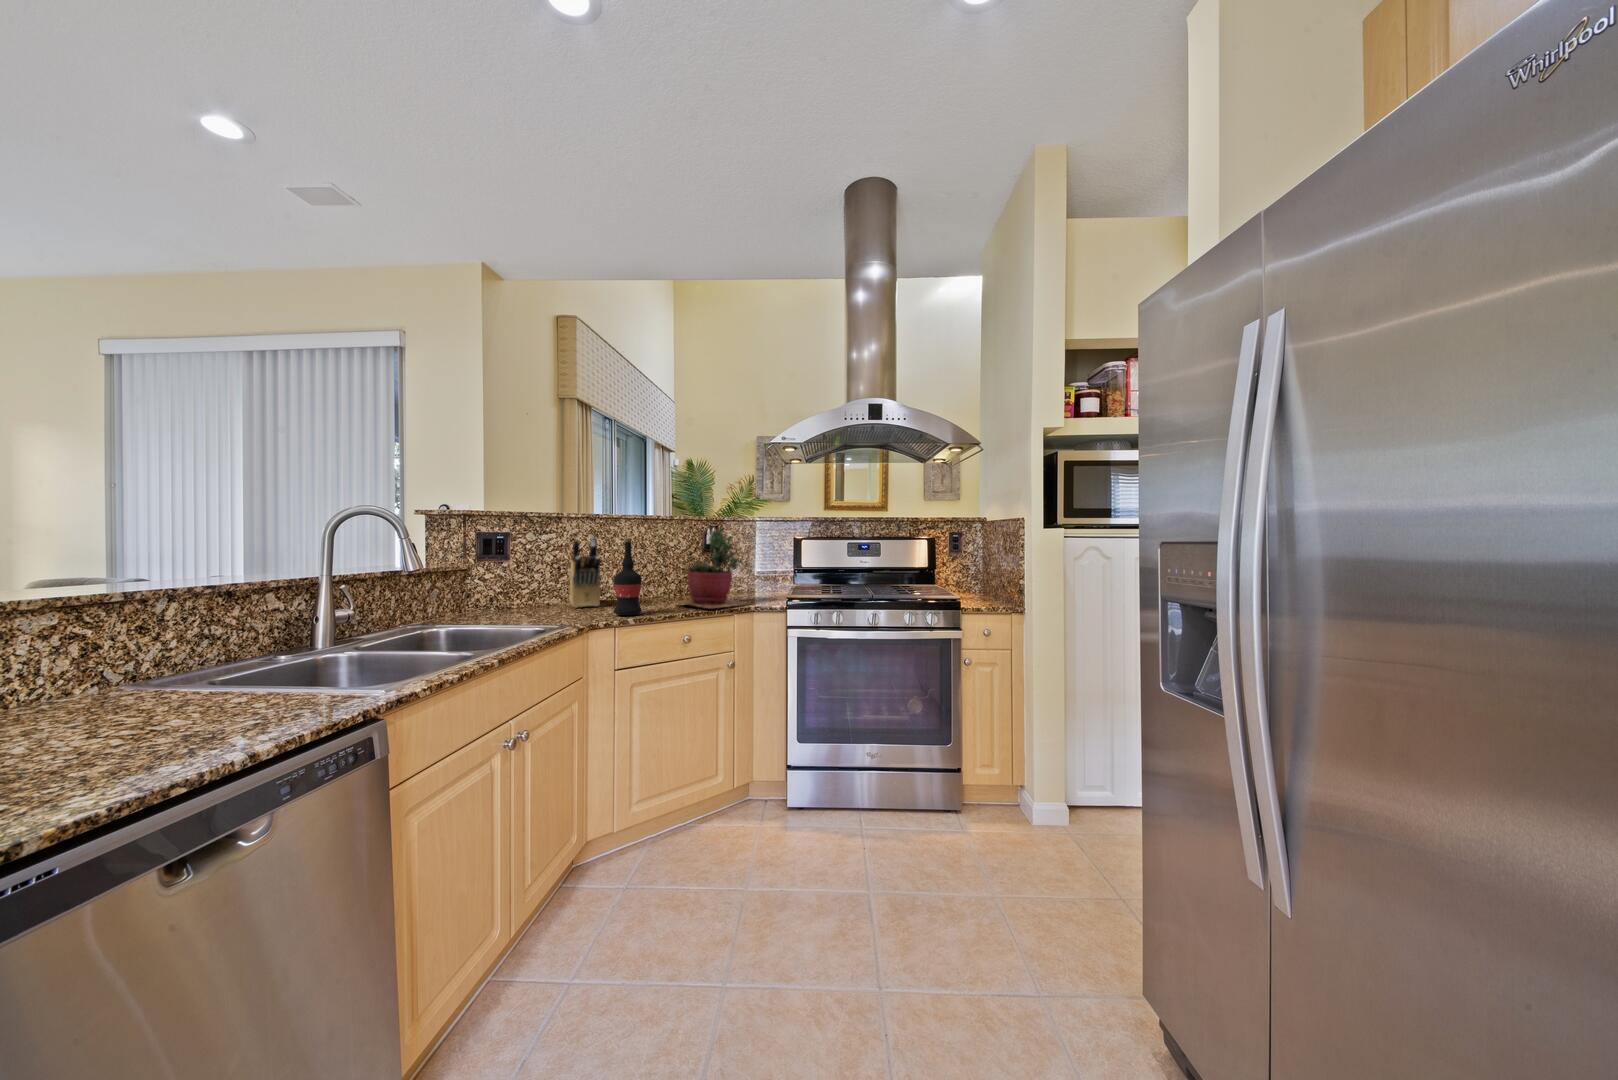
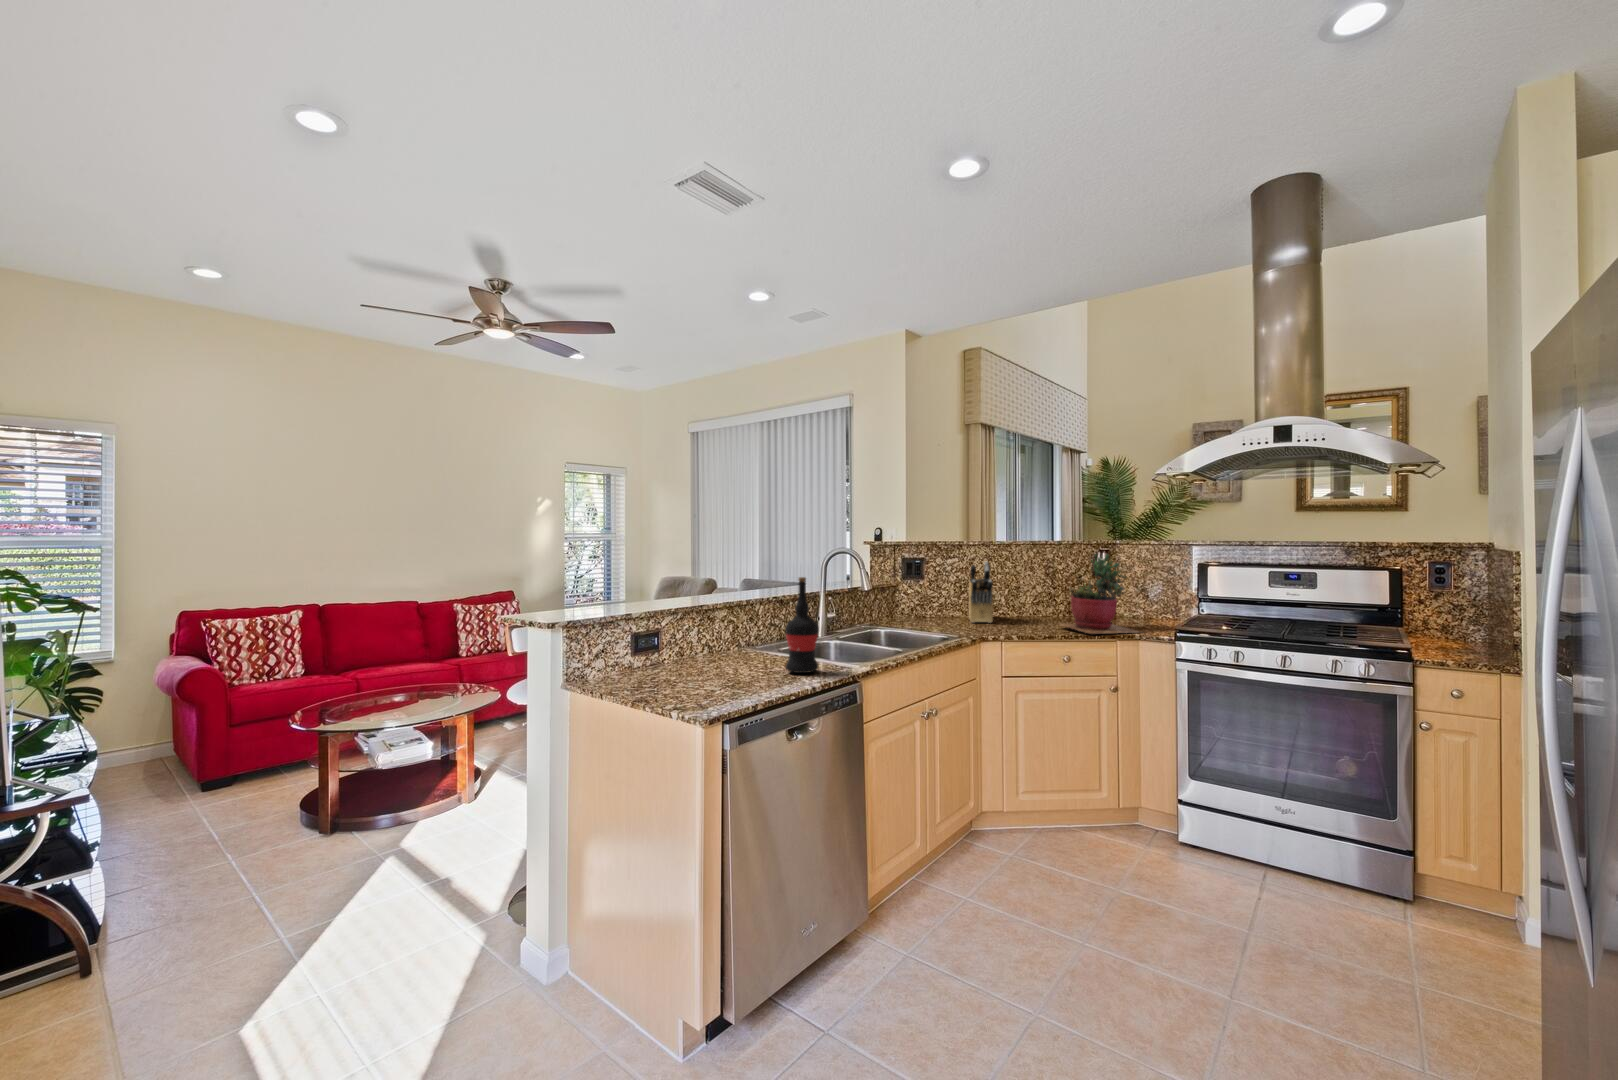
wine bottle: present [614,539,642,615] -> present [785,577,819,673]

